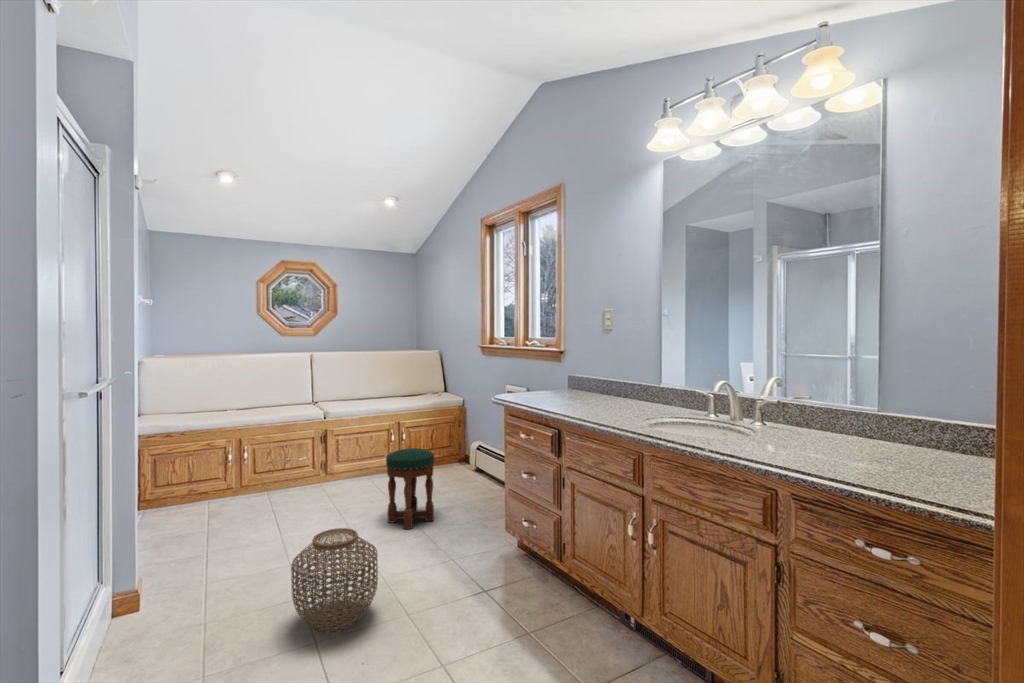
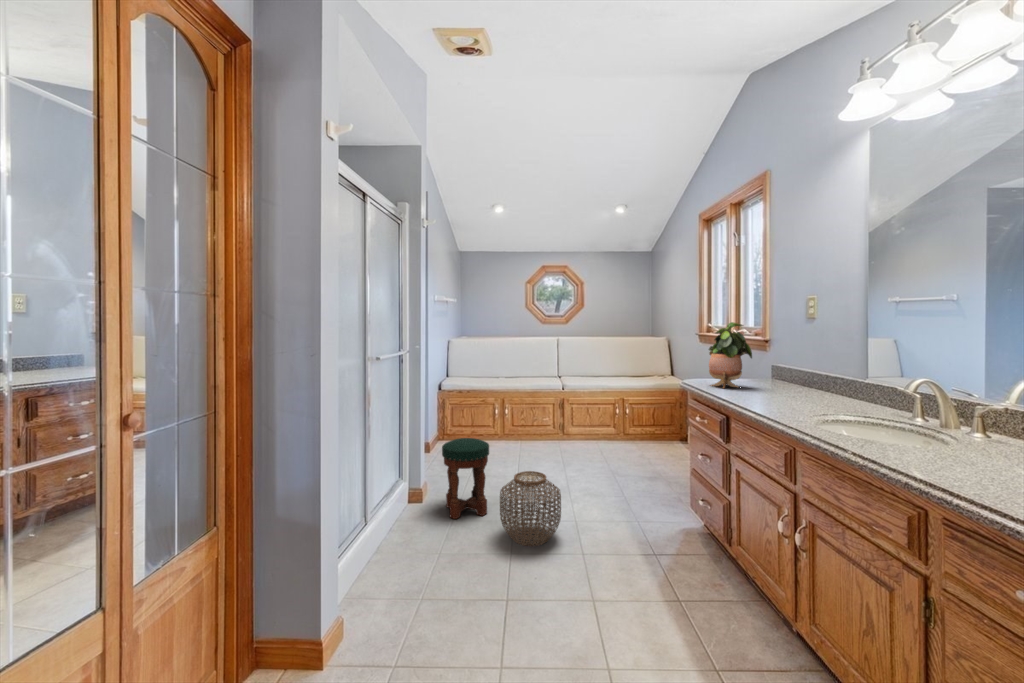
potted plant: none [526,333,566,401] -> present [709,322,752,388]
stool: present [386,448,434,529] -> present [442,438,489,519]

